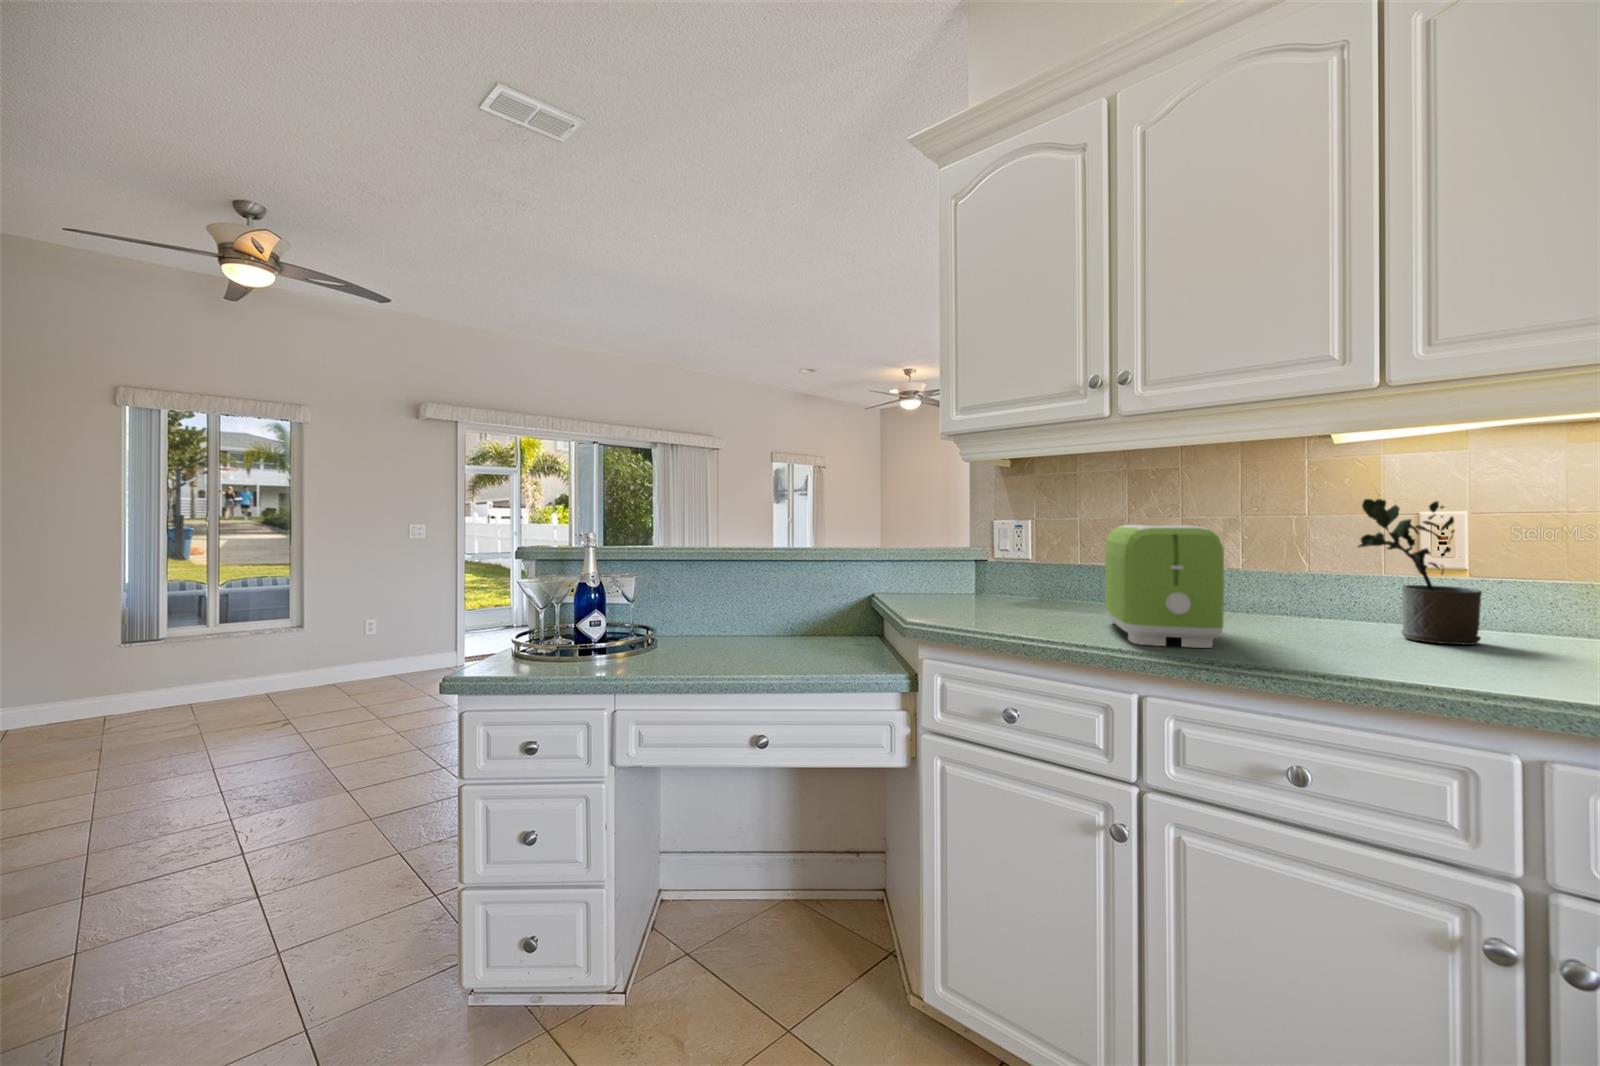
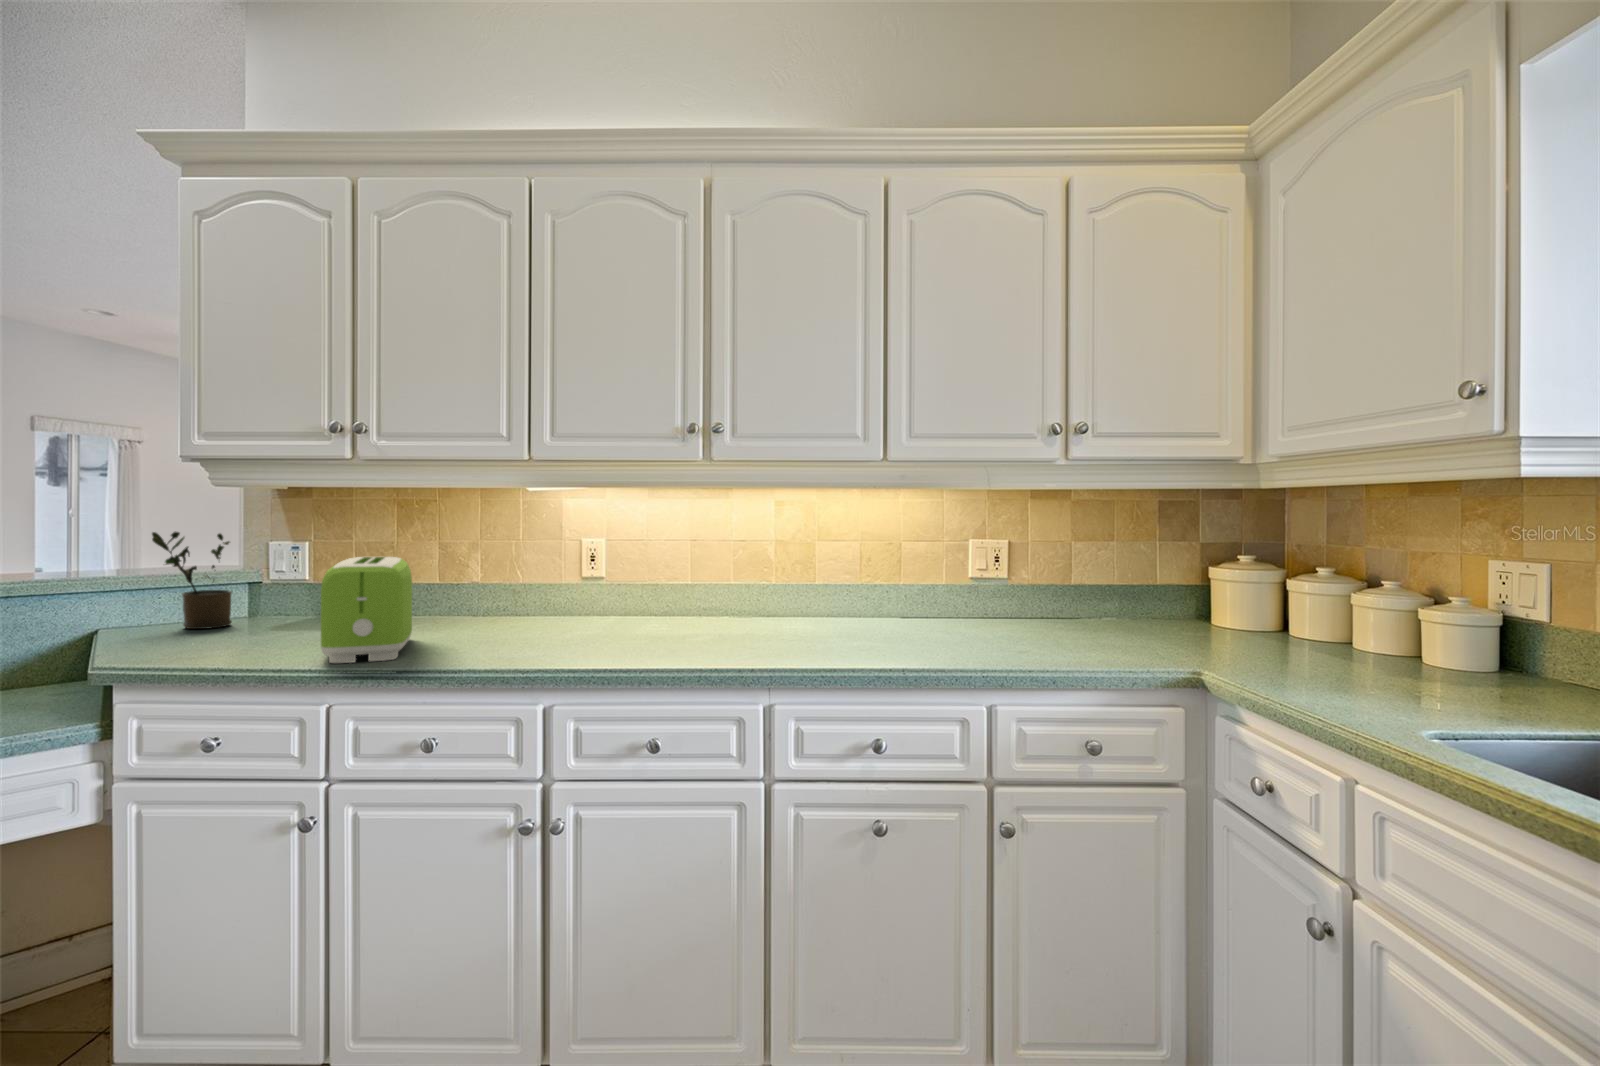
potted plant: present [1358,499,1482,645] -> present [152,532,232,629]

